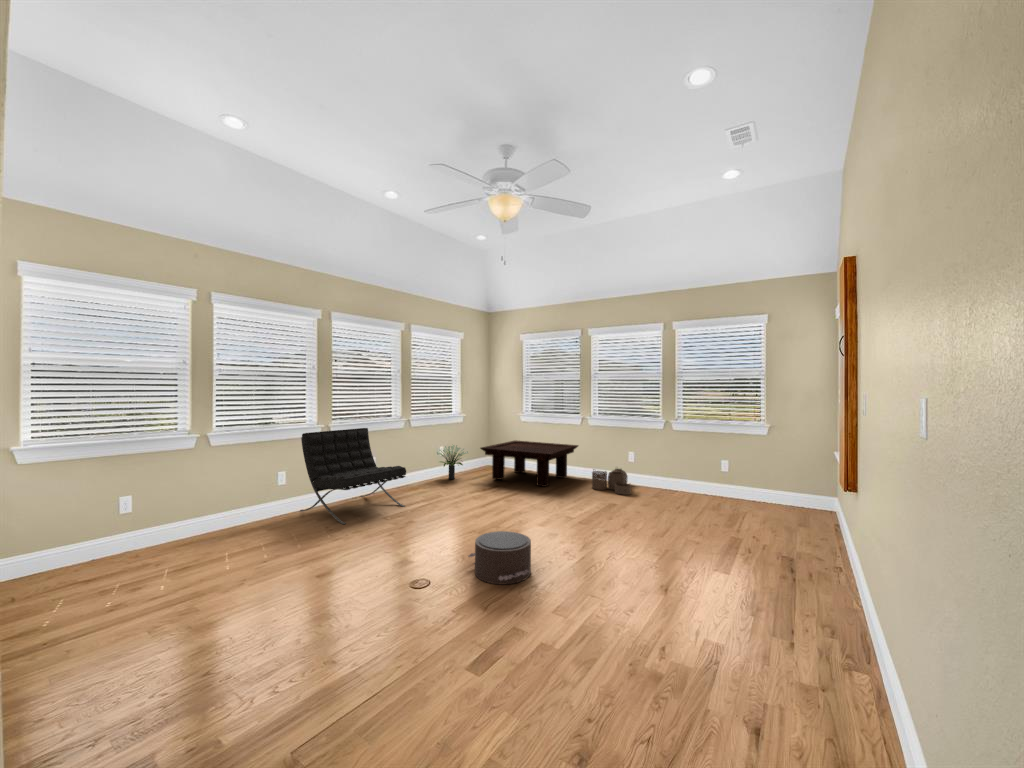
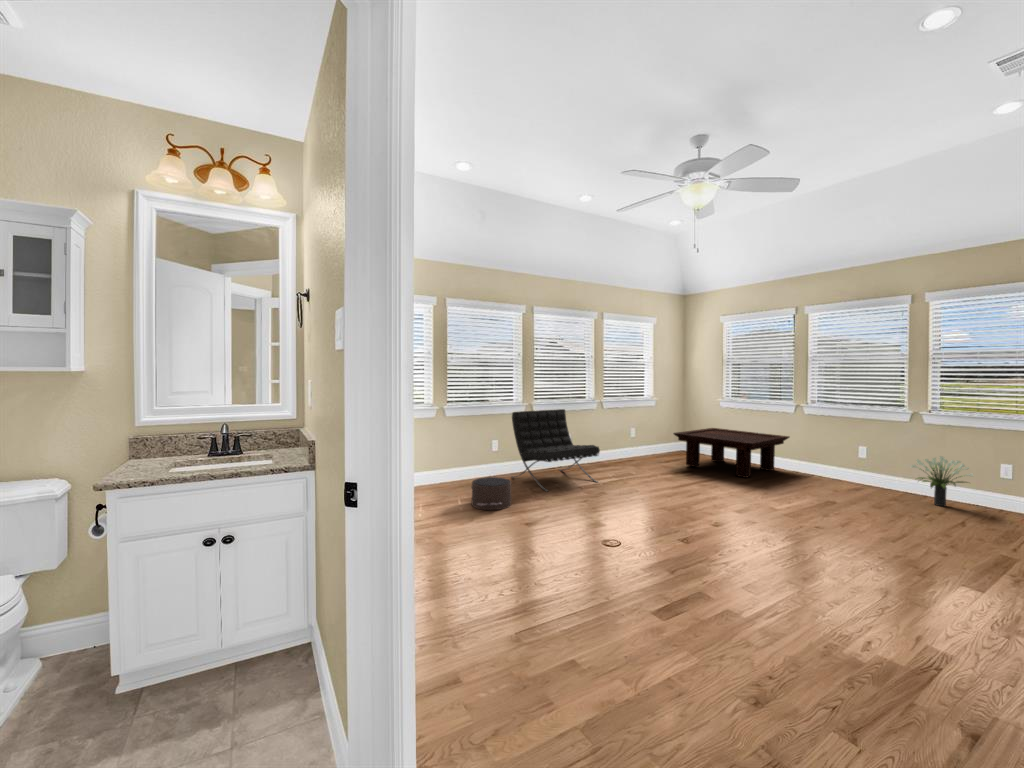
potted plant: present [437,445,468,479] -> present [911,456,973,506]
woven basket: present [592,469,631,495] -> none [804,463,856,495]
pouf: present [468,531,531,584] -> present [472,477,511,510]

